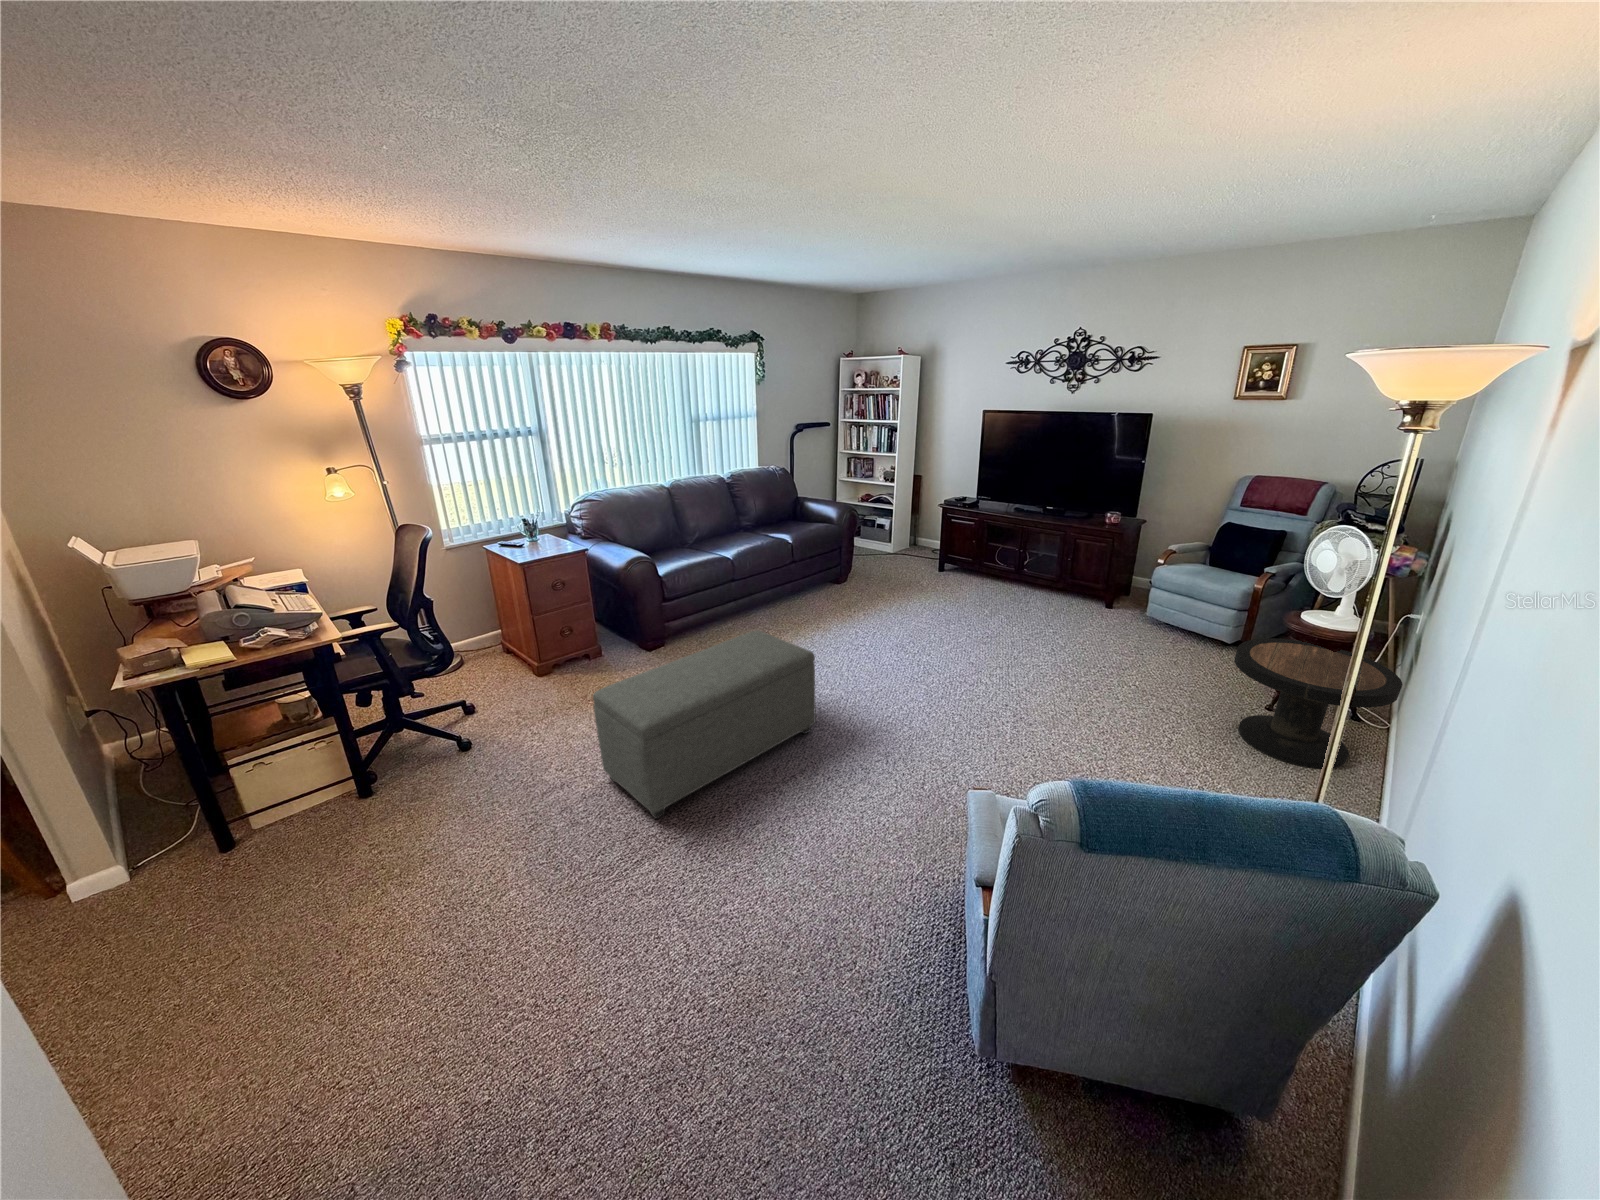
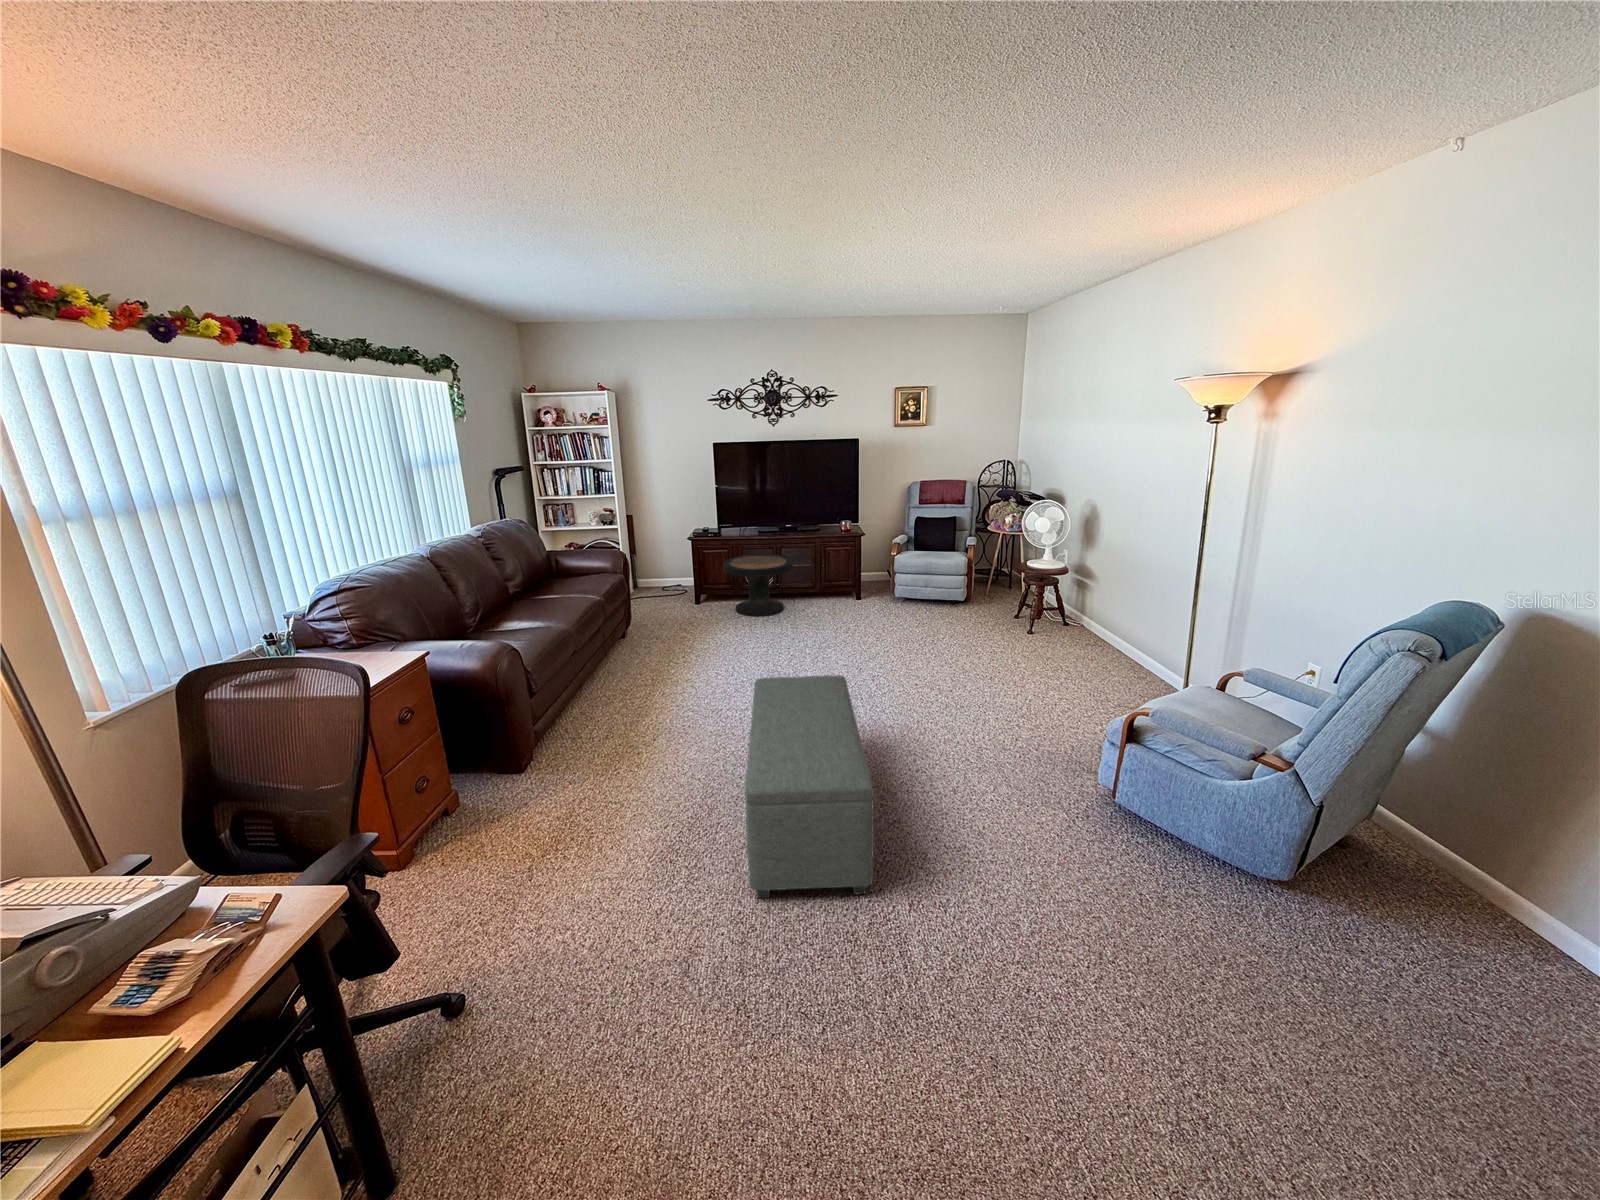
side table: present [1234,638,1403,769] -> present [723,555,793,617]

